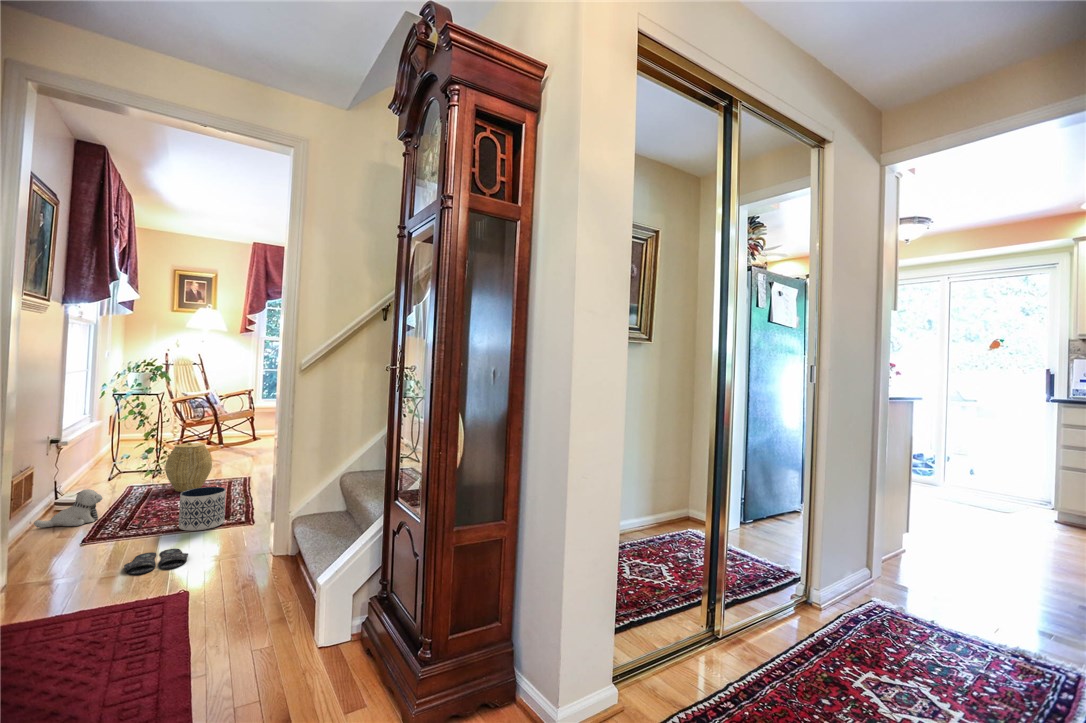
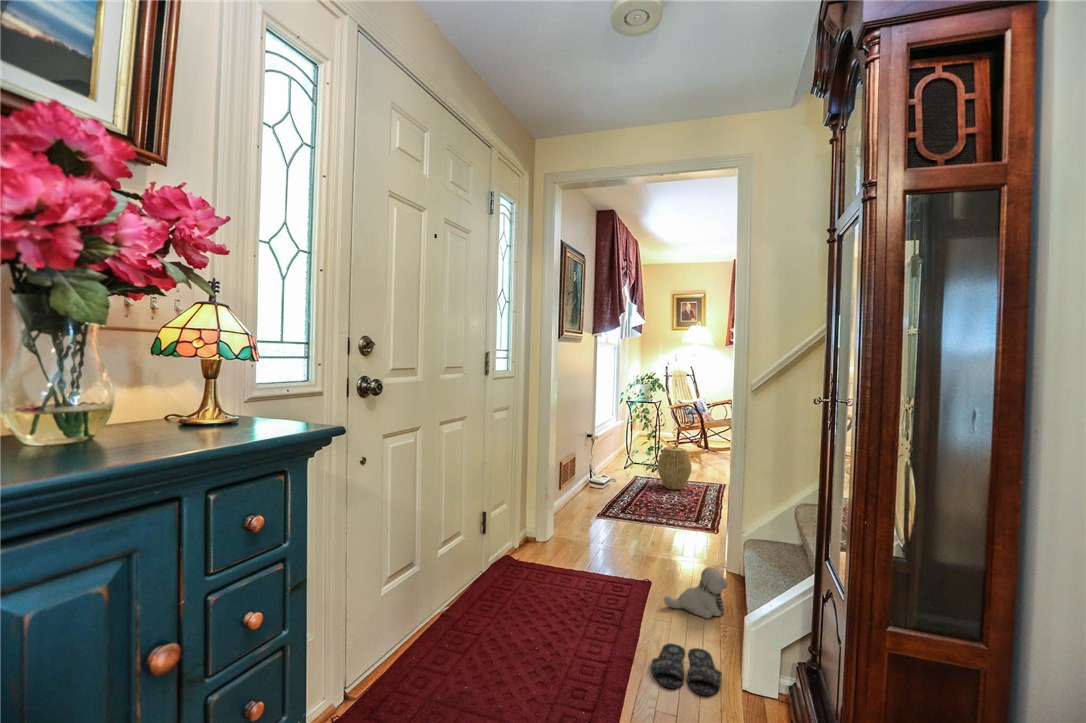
planter: present [179,487,226,531] -> none [659,489,694,528]
plush toy: present [34,489,103,528] -> present [664,567,728,618]
slippers: present [124,549,188,575] -> present [652,643,722,696]

